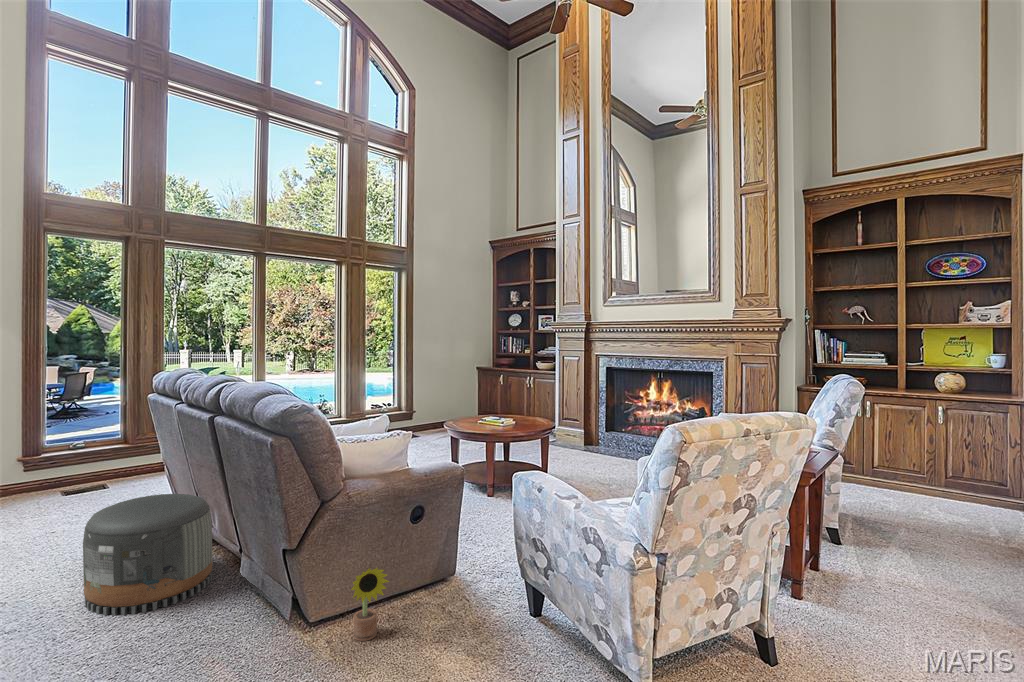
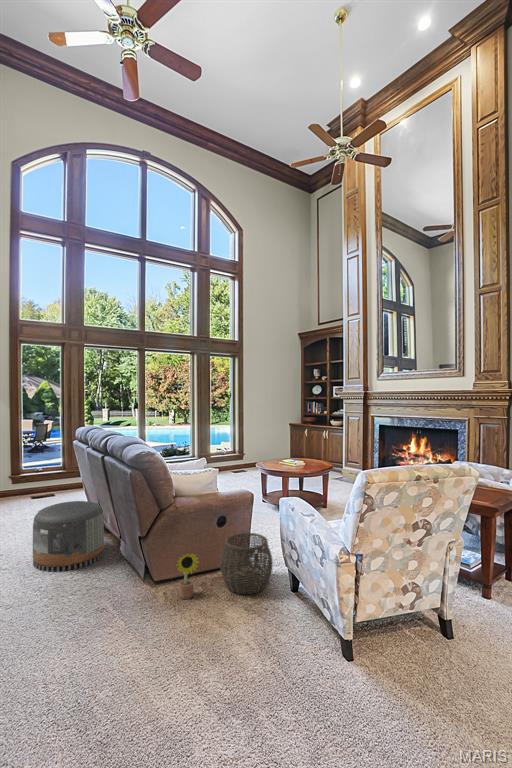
woven basket: none [417,529,499,625] -> present [220,533,273,594]

